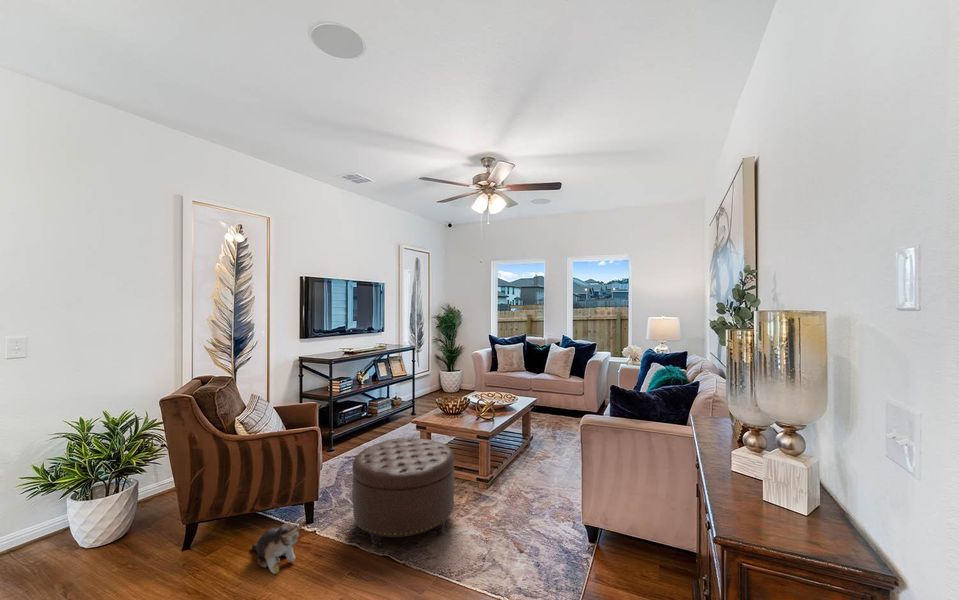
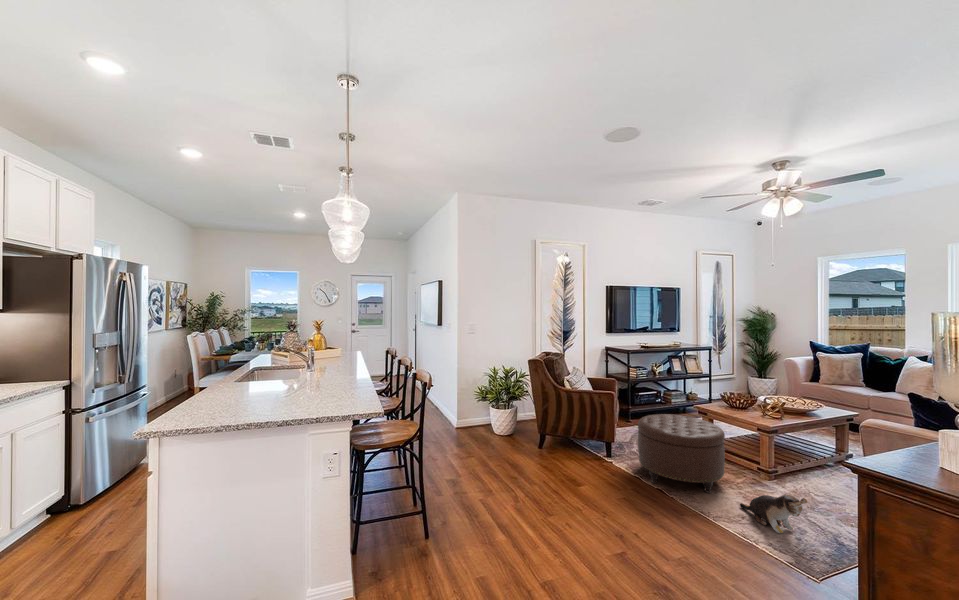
plush toy: present [252,522,302,574] -> present [740,494,807,533]

